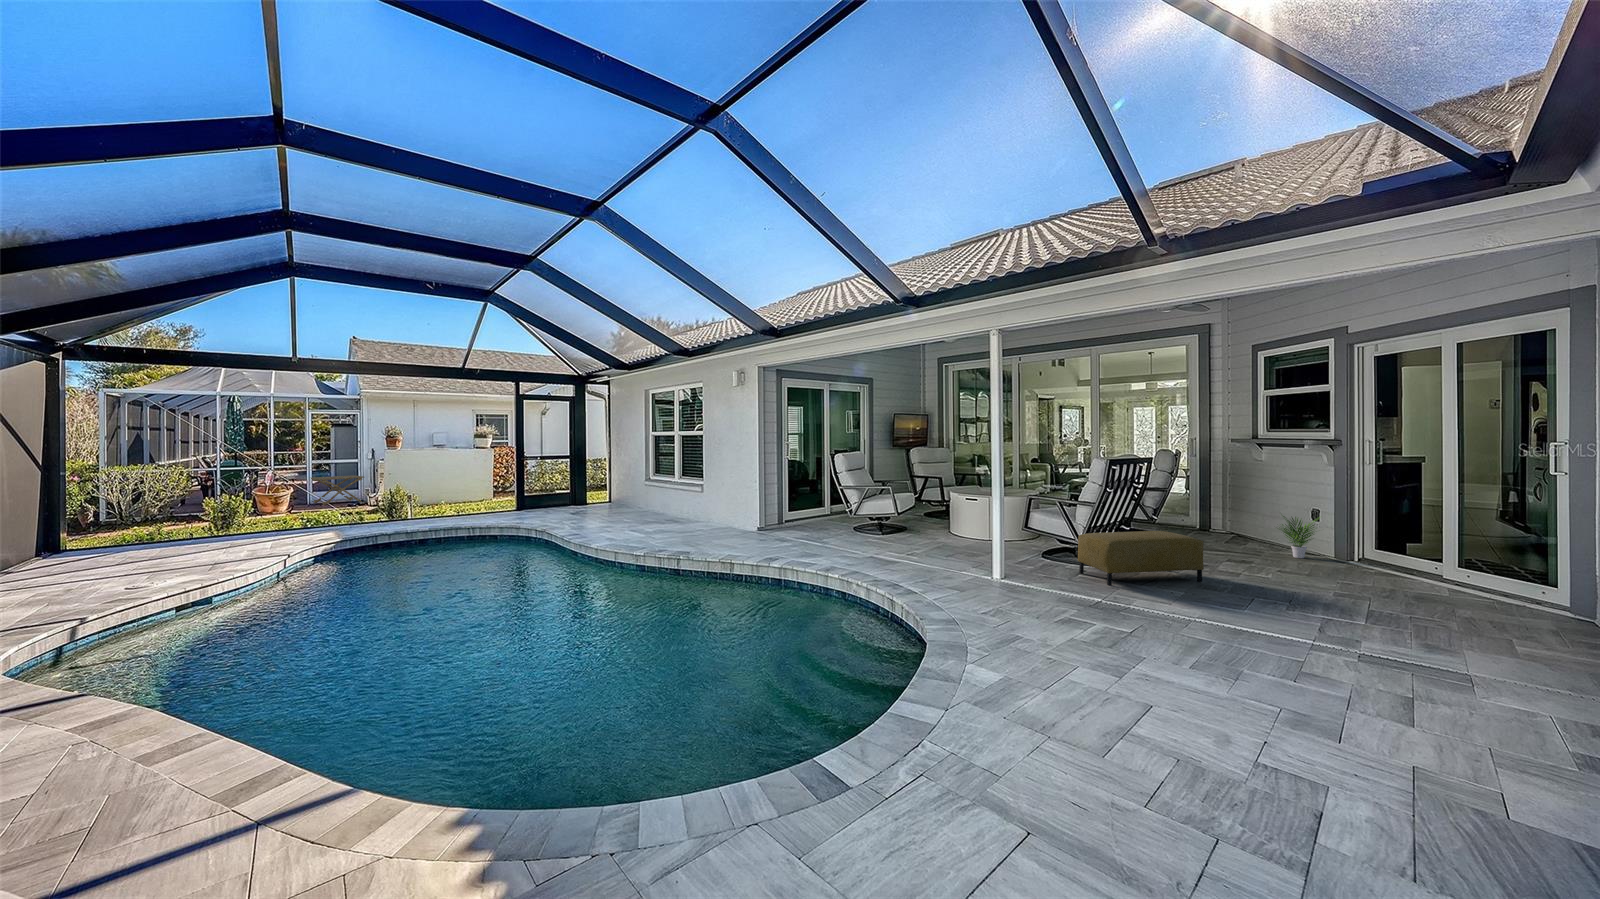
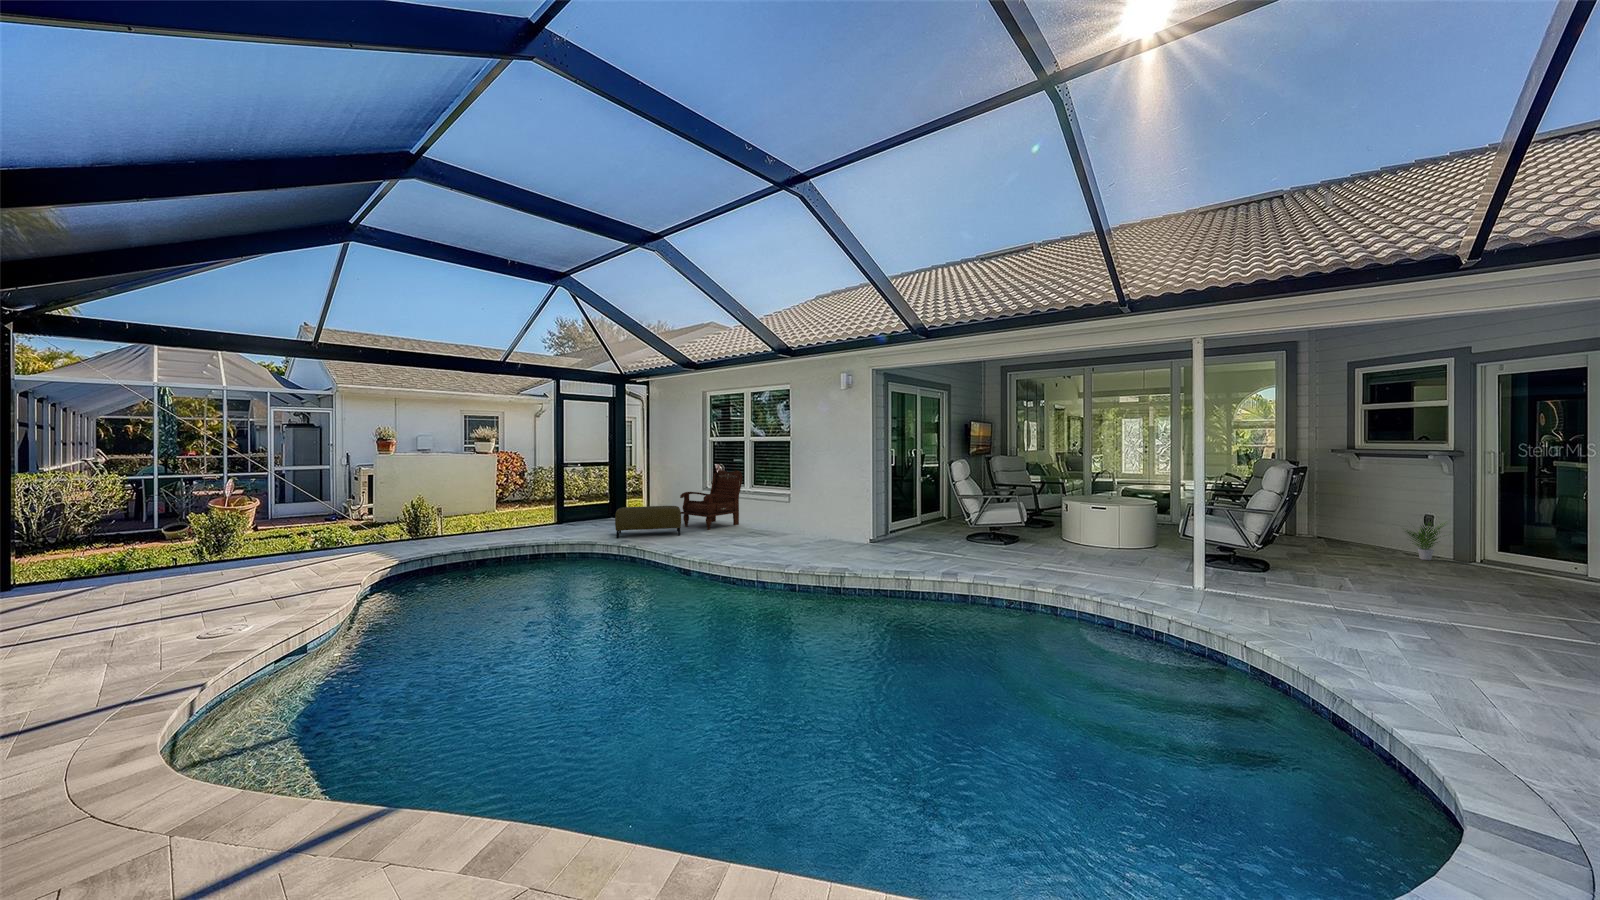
armchair: none [612,463,671,518] -> present [680,470,742,530]
side table: present [311,475,364,505] -> none [276,484,347,519]
ottoman: present [1078,531,1204,585] -> present [615,506,681,538]

